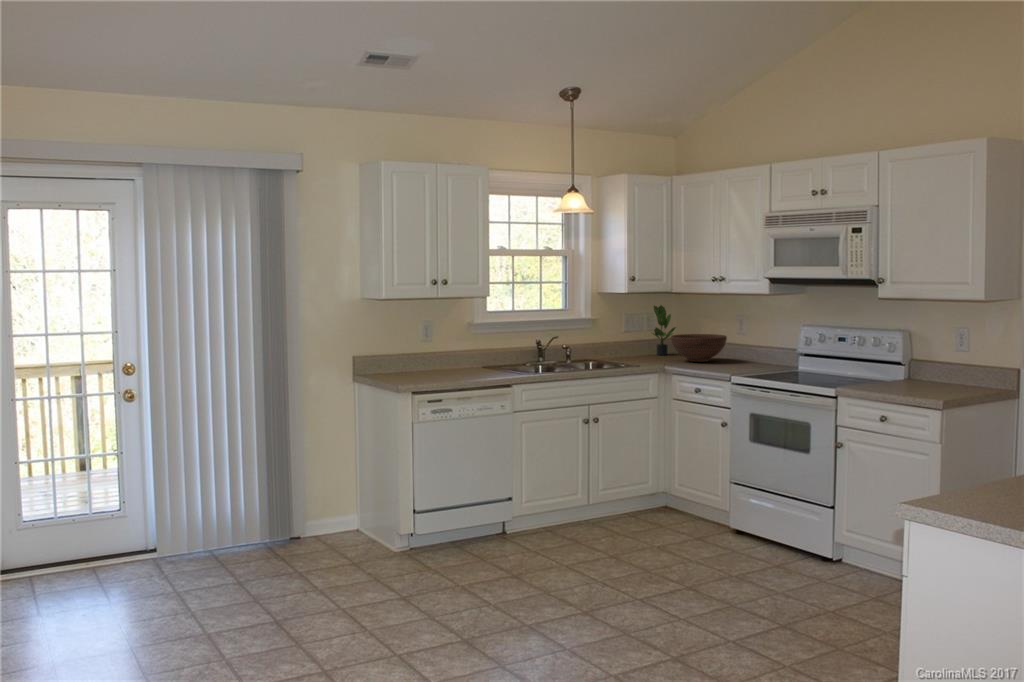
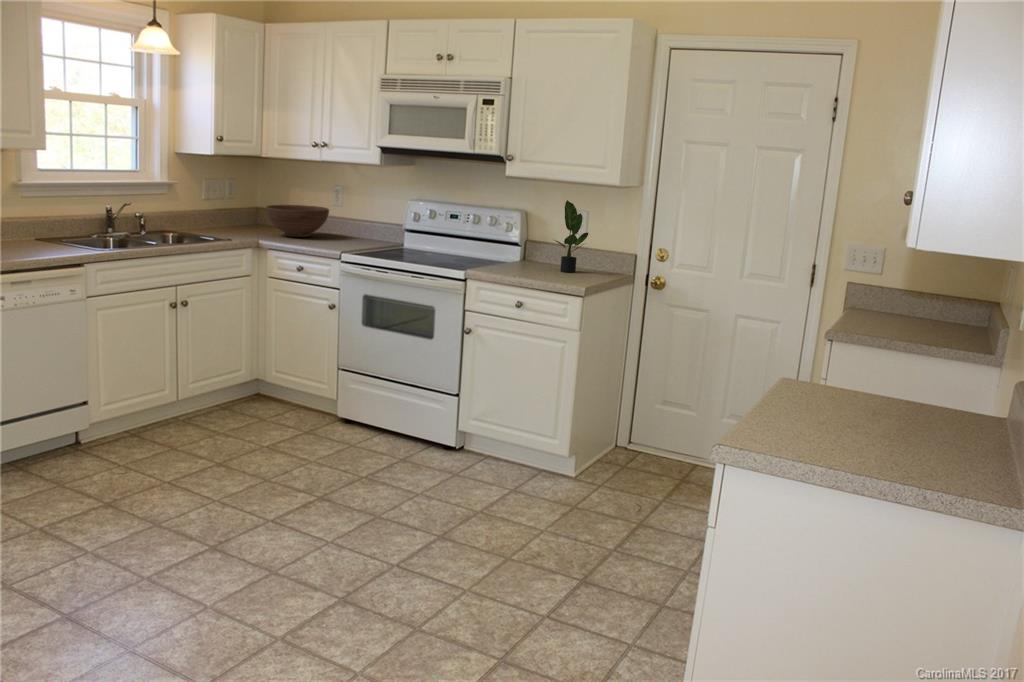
potted plant: present [653,305,675,355] -> present [555,200,588,272]

